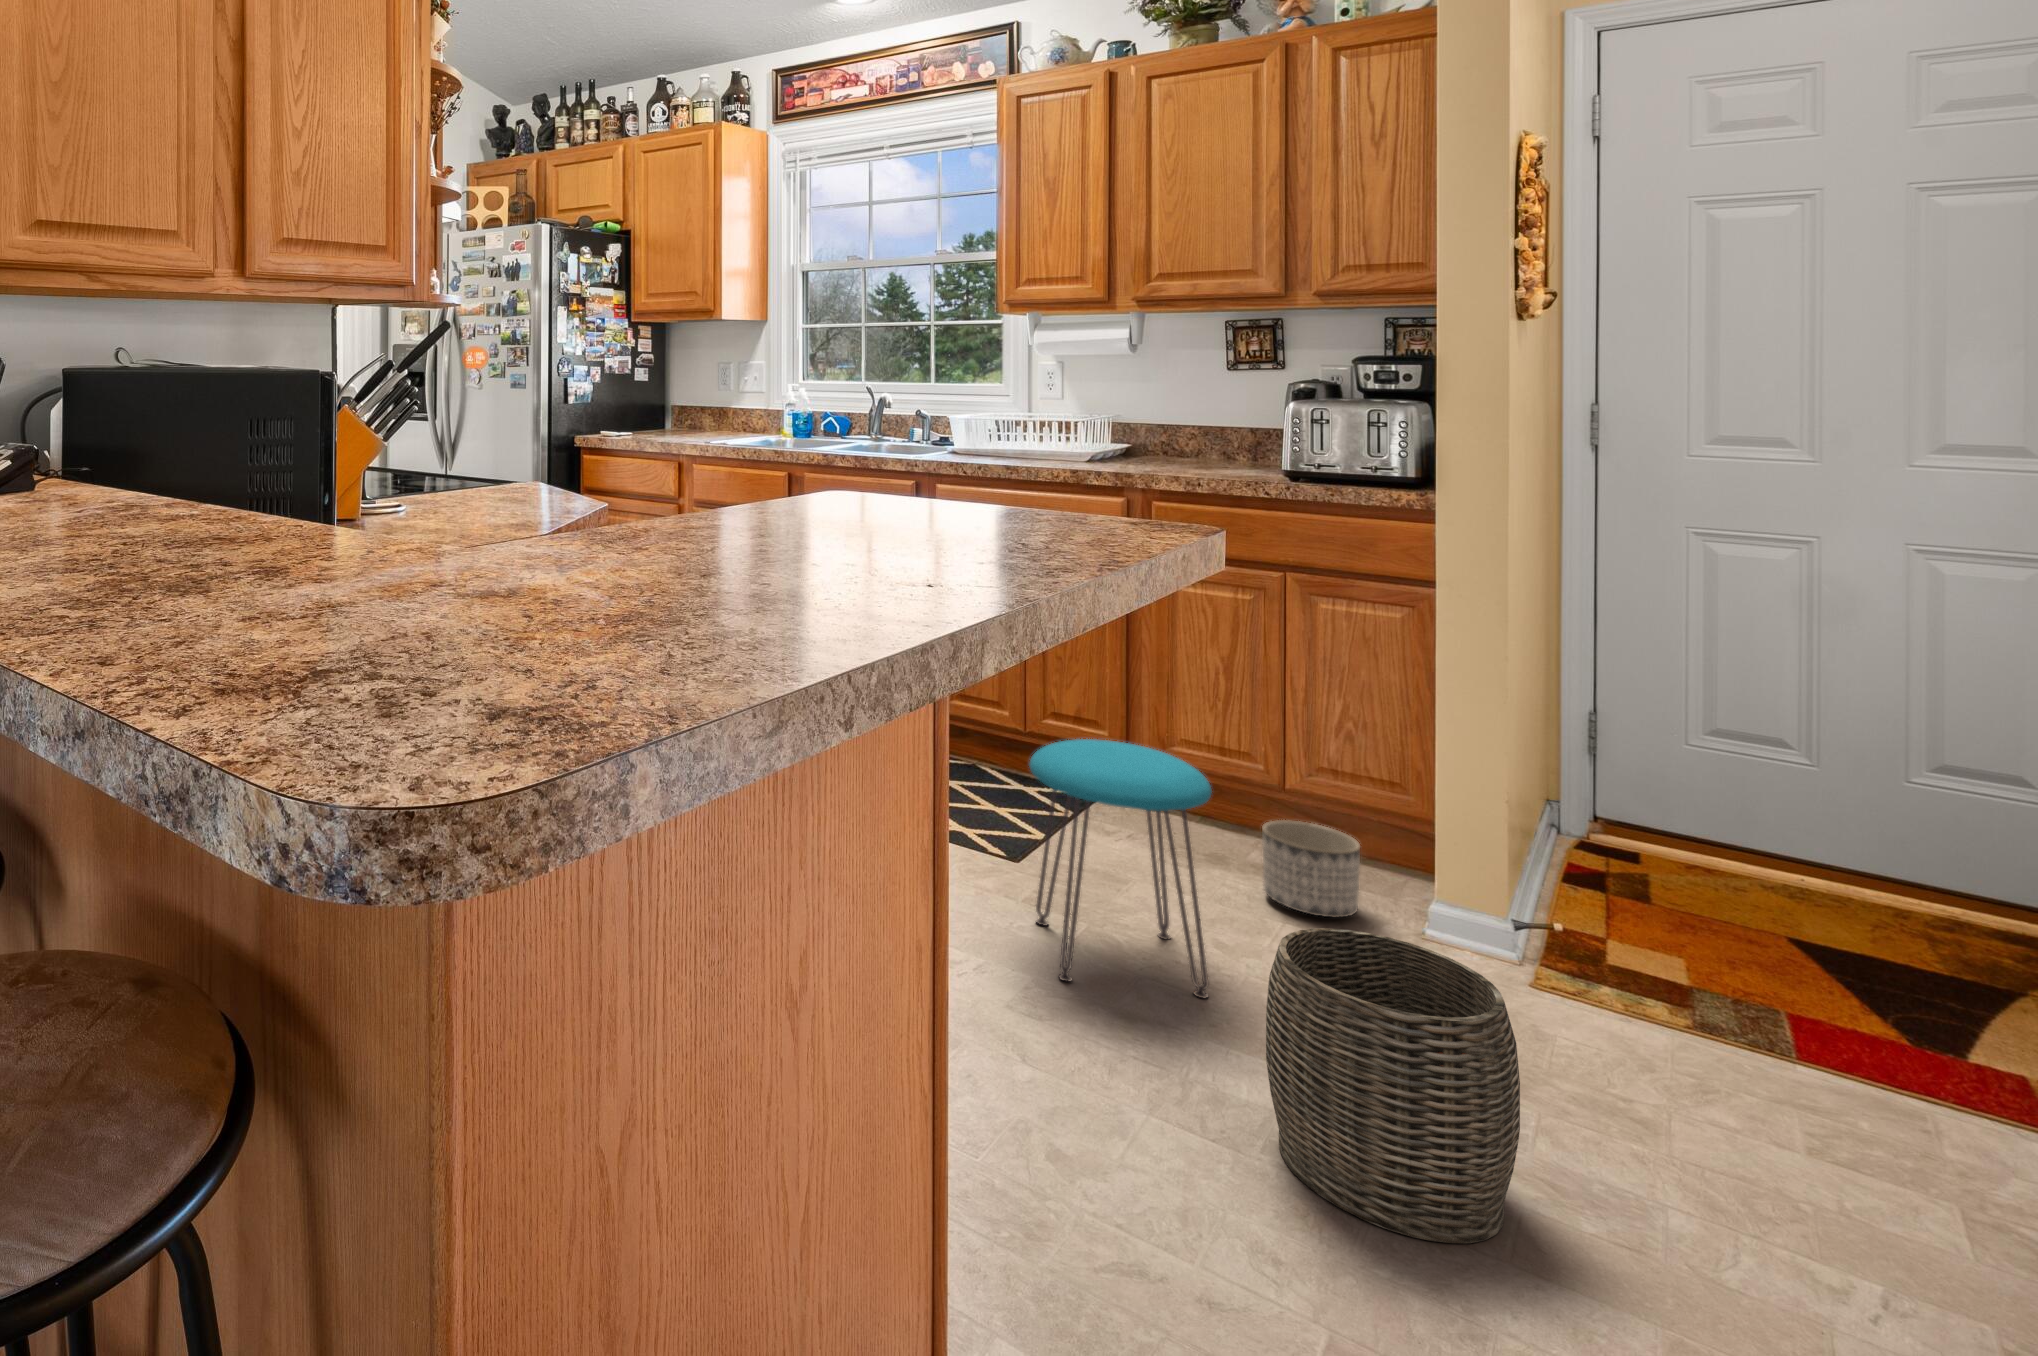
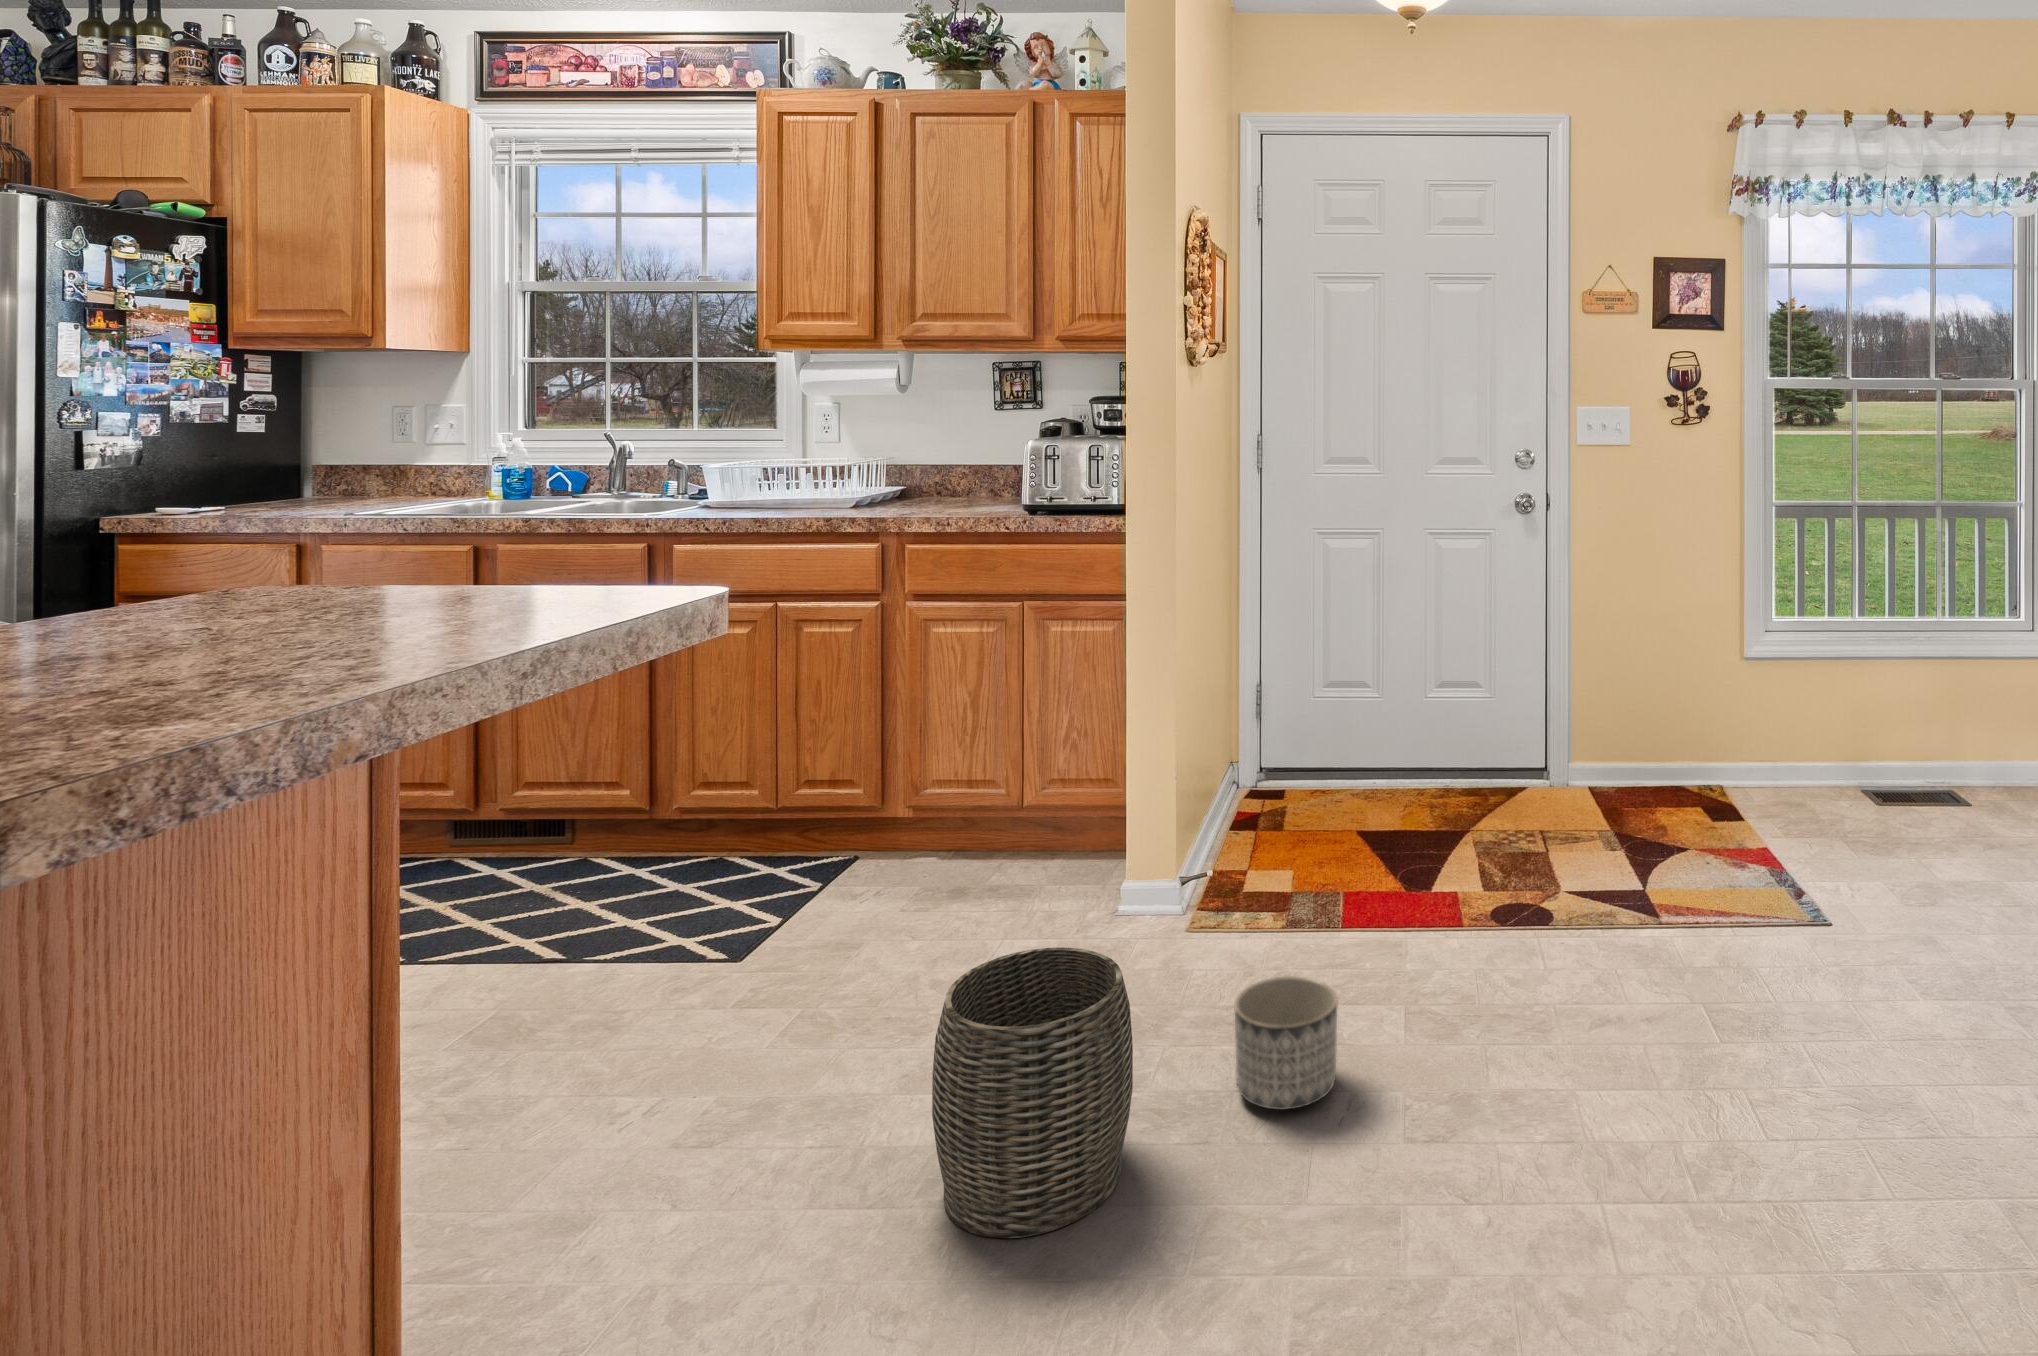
stool: present [1030,739,1212,998] -> none [732,810,924,1099]
planter: present [1262,820,1360,917] -> present [1235,976,1337,1110]

